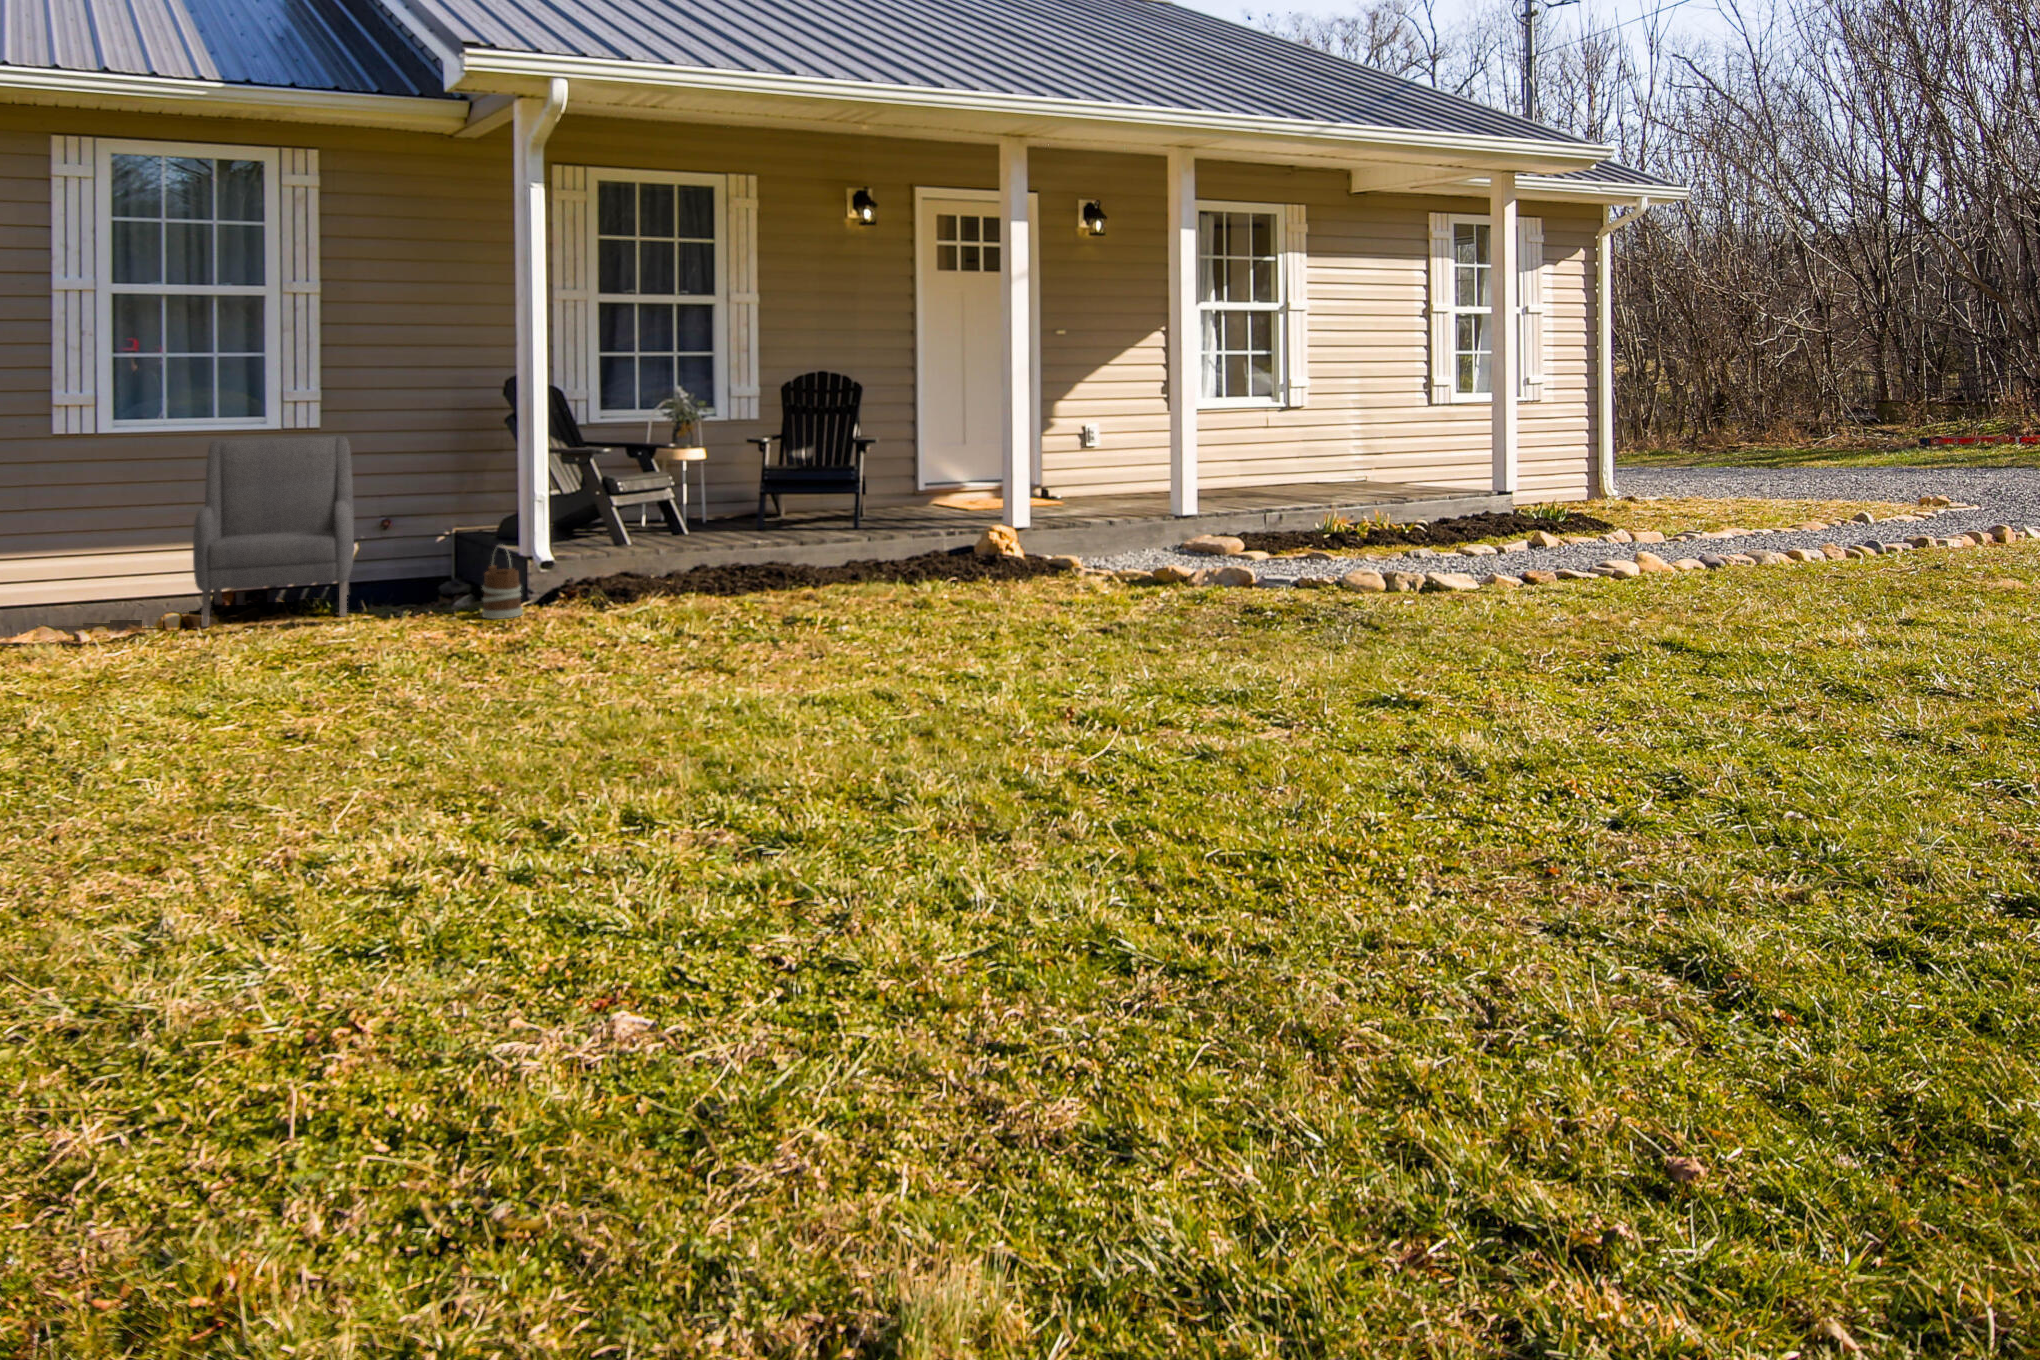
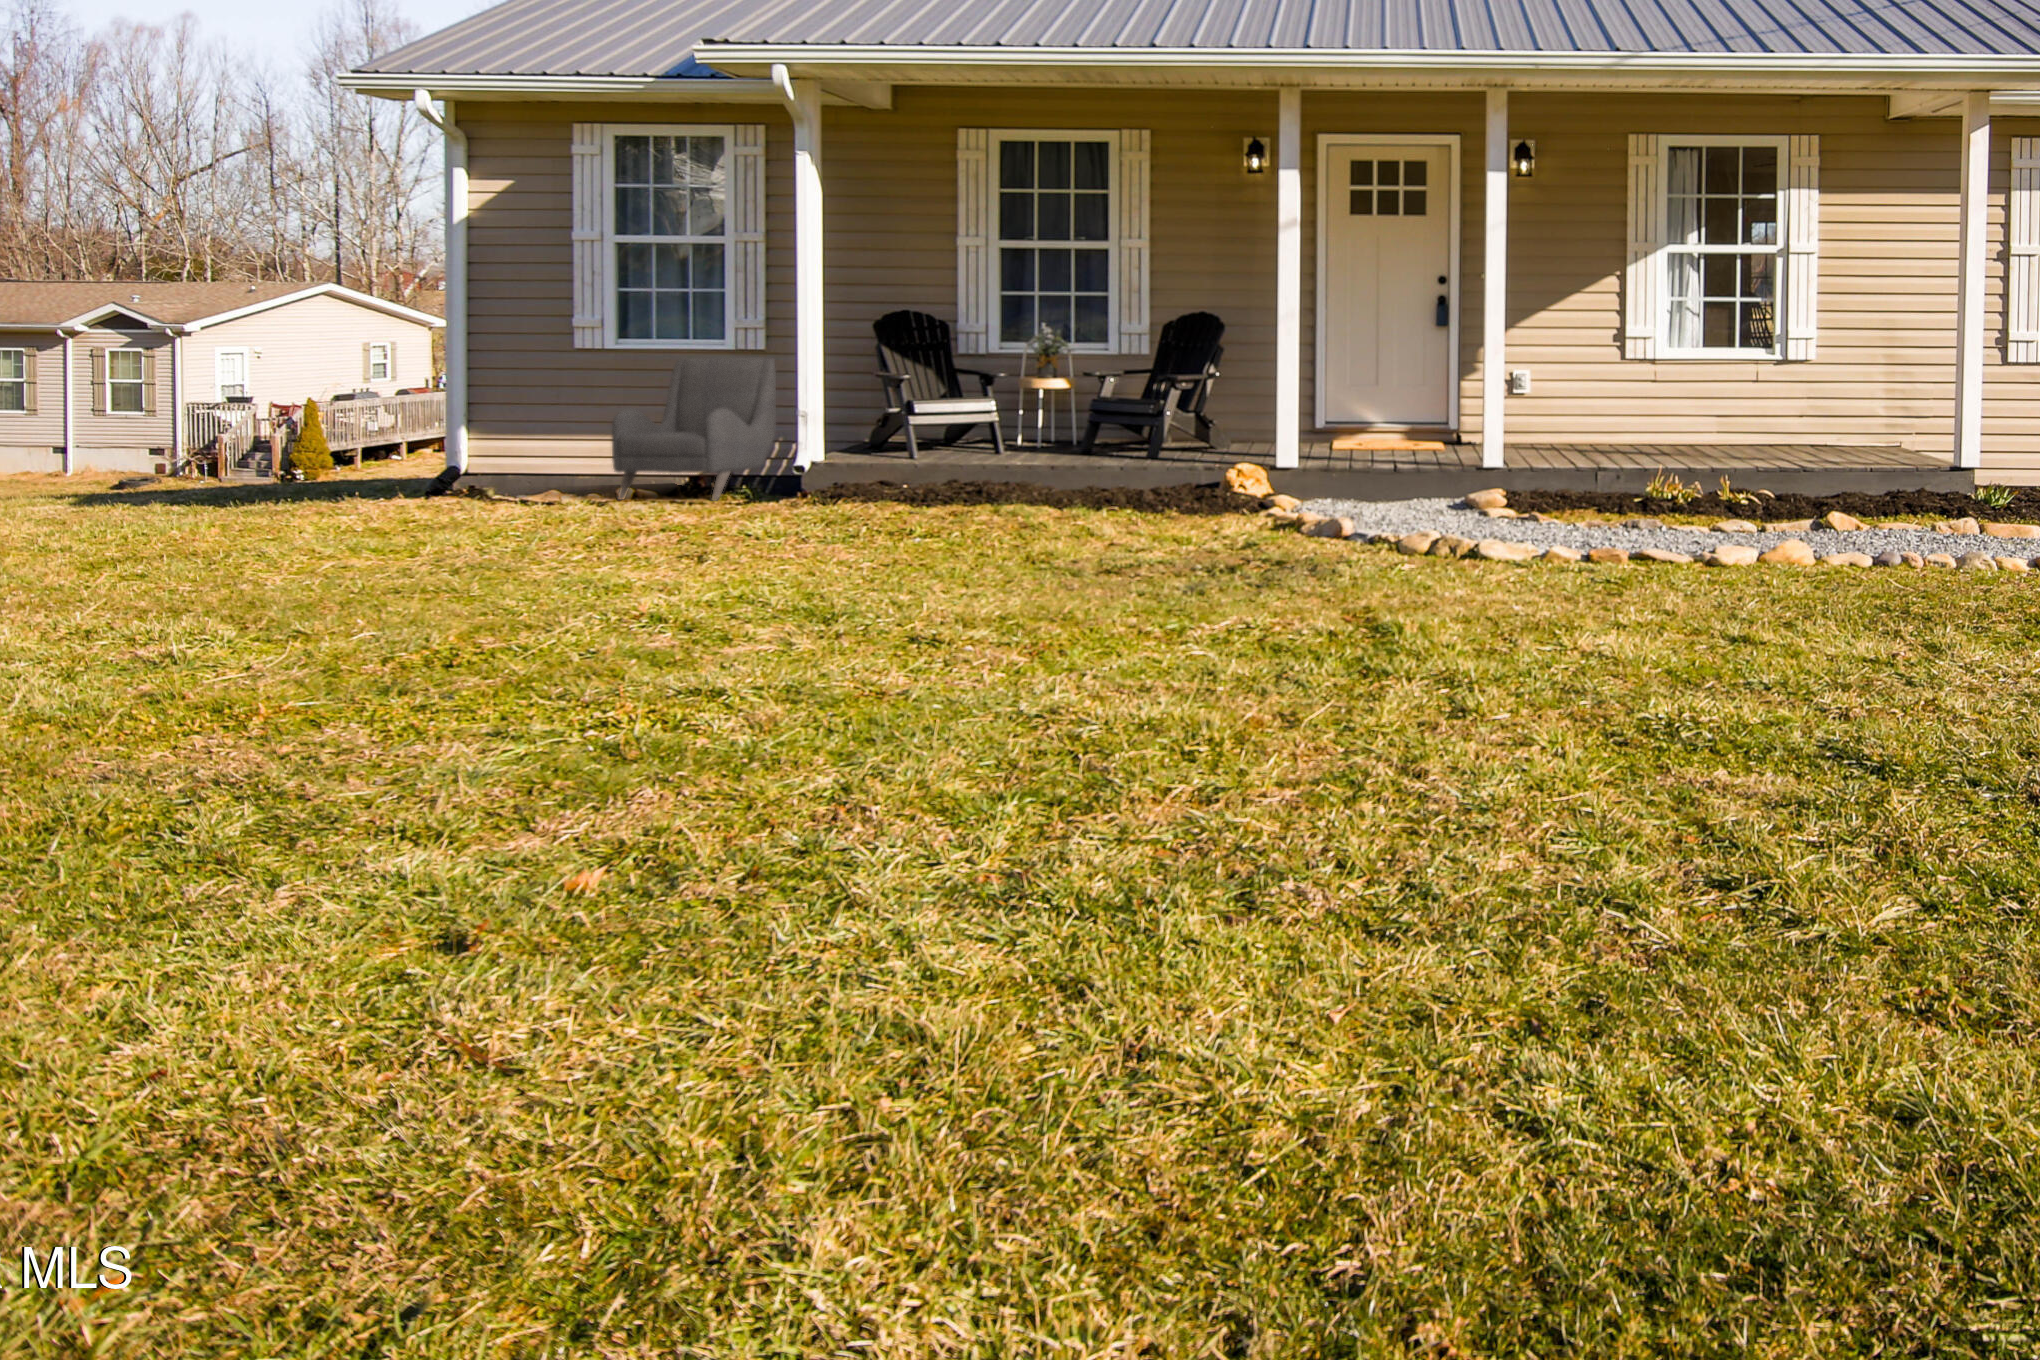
wooden bucket: present [482,548,523,619] -> none [786,450,822,511]

